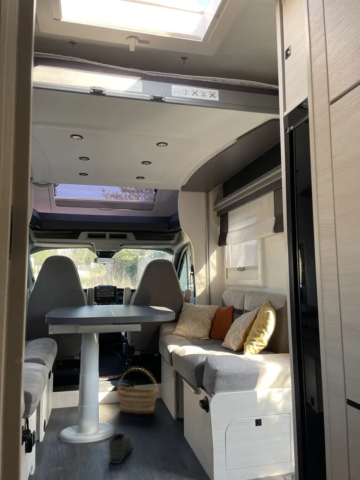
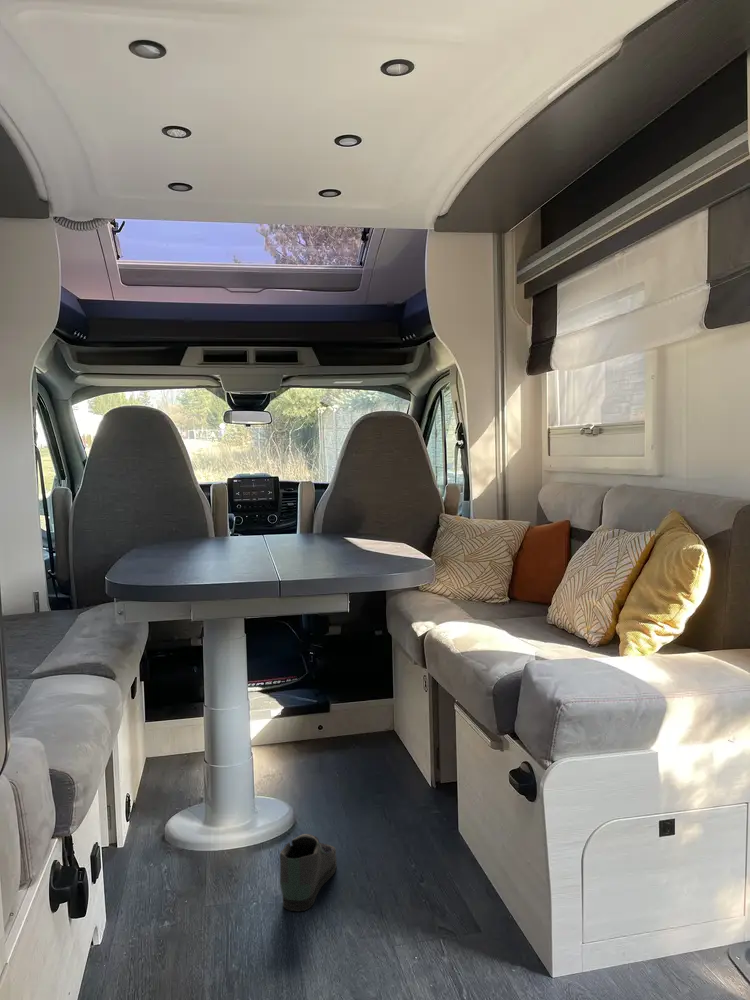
basket: present [117,386,158,414] -> none [292,671,389,775]

